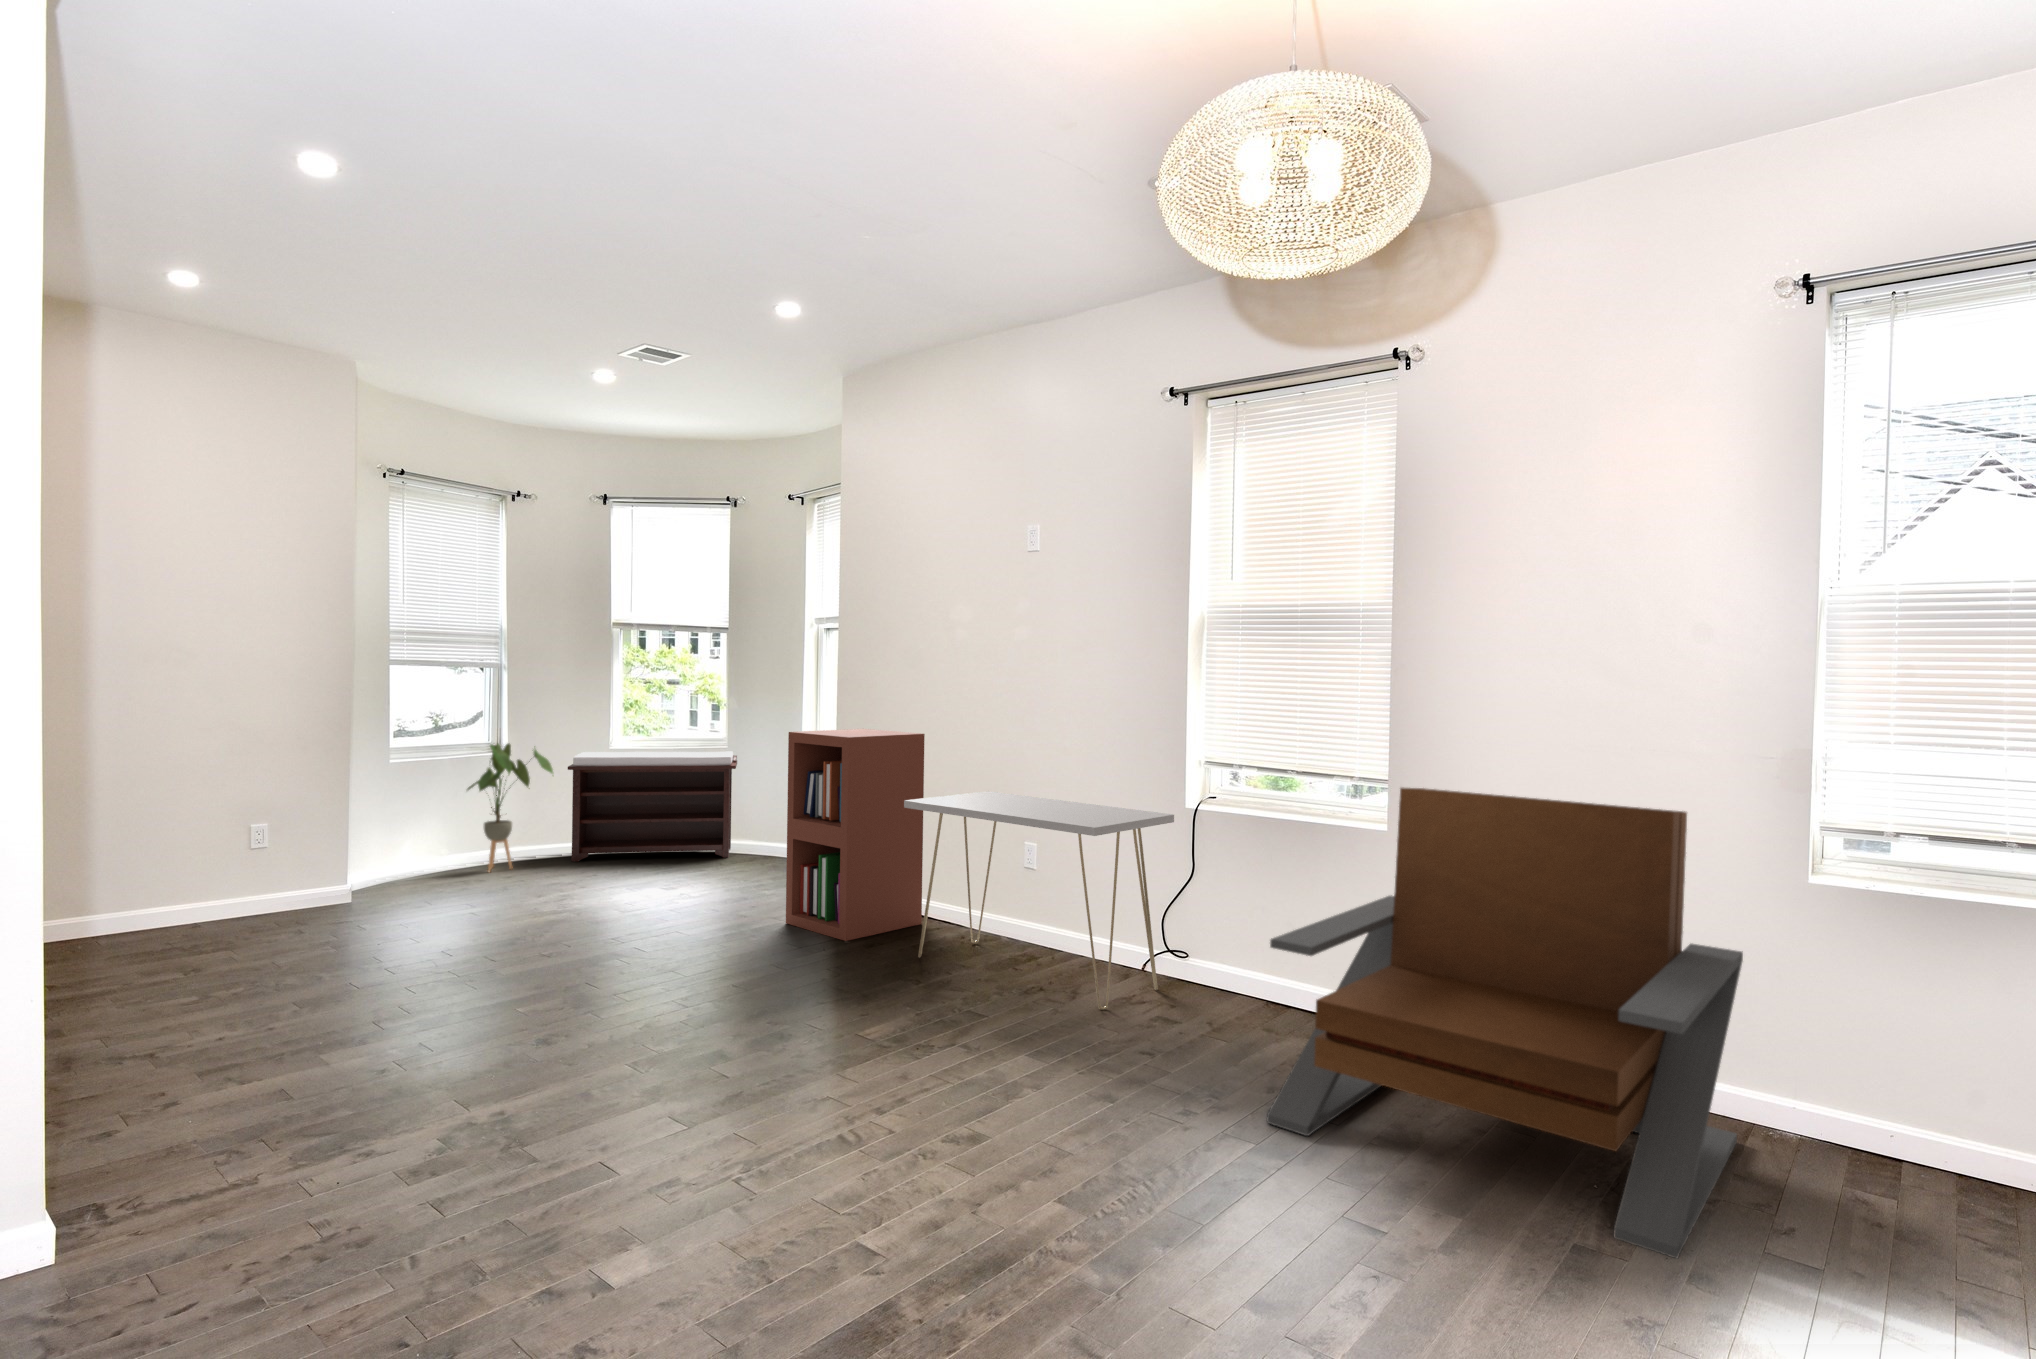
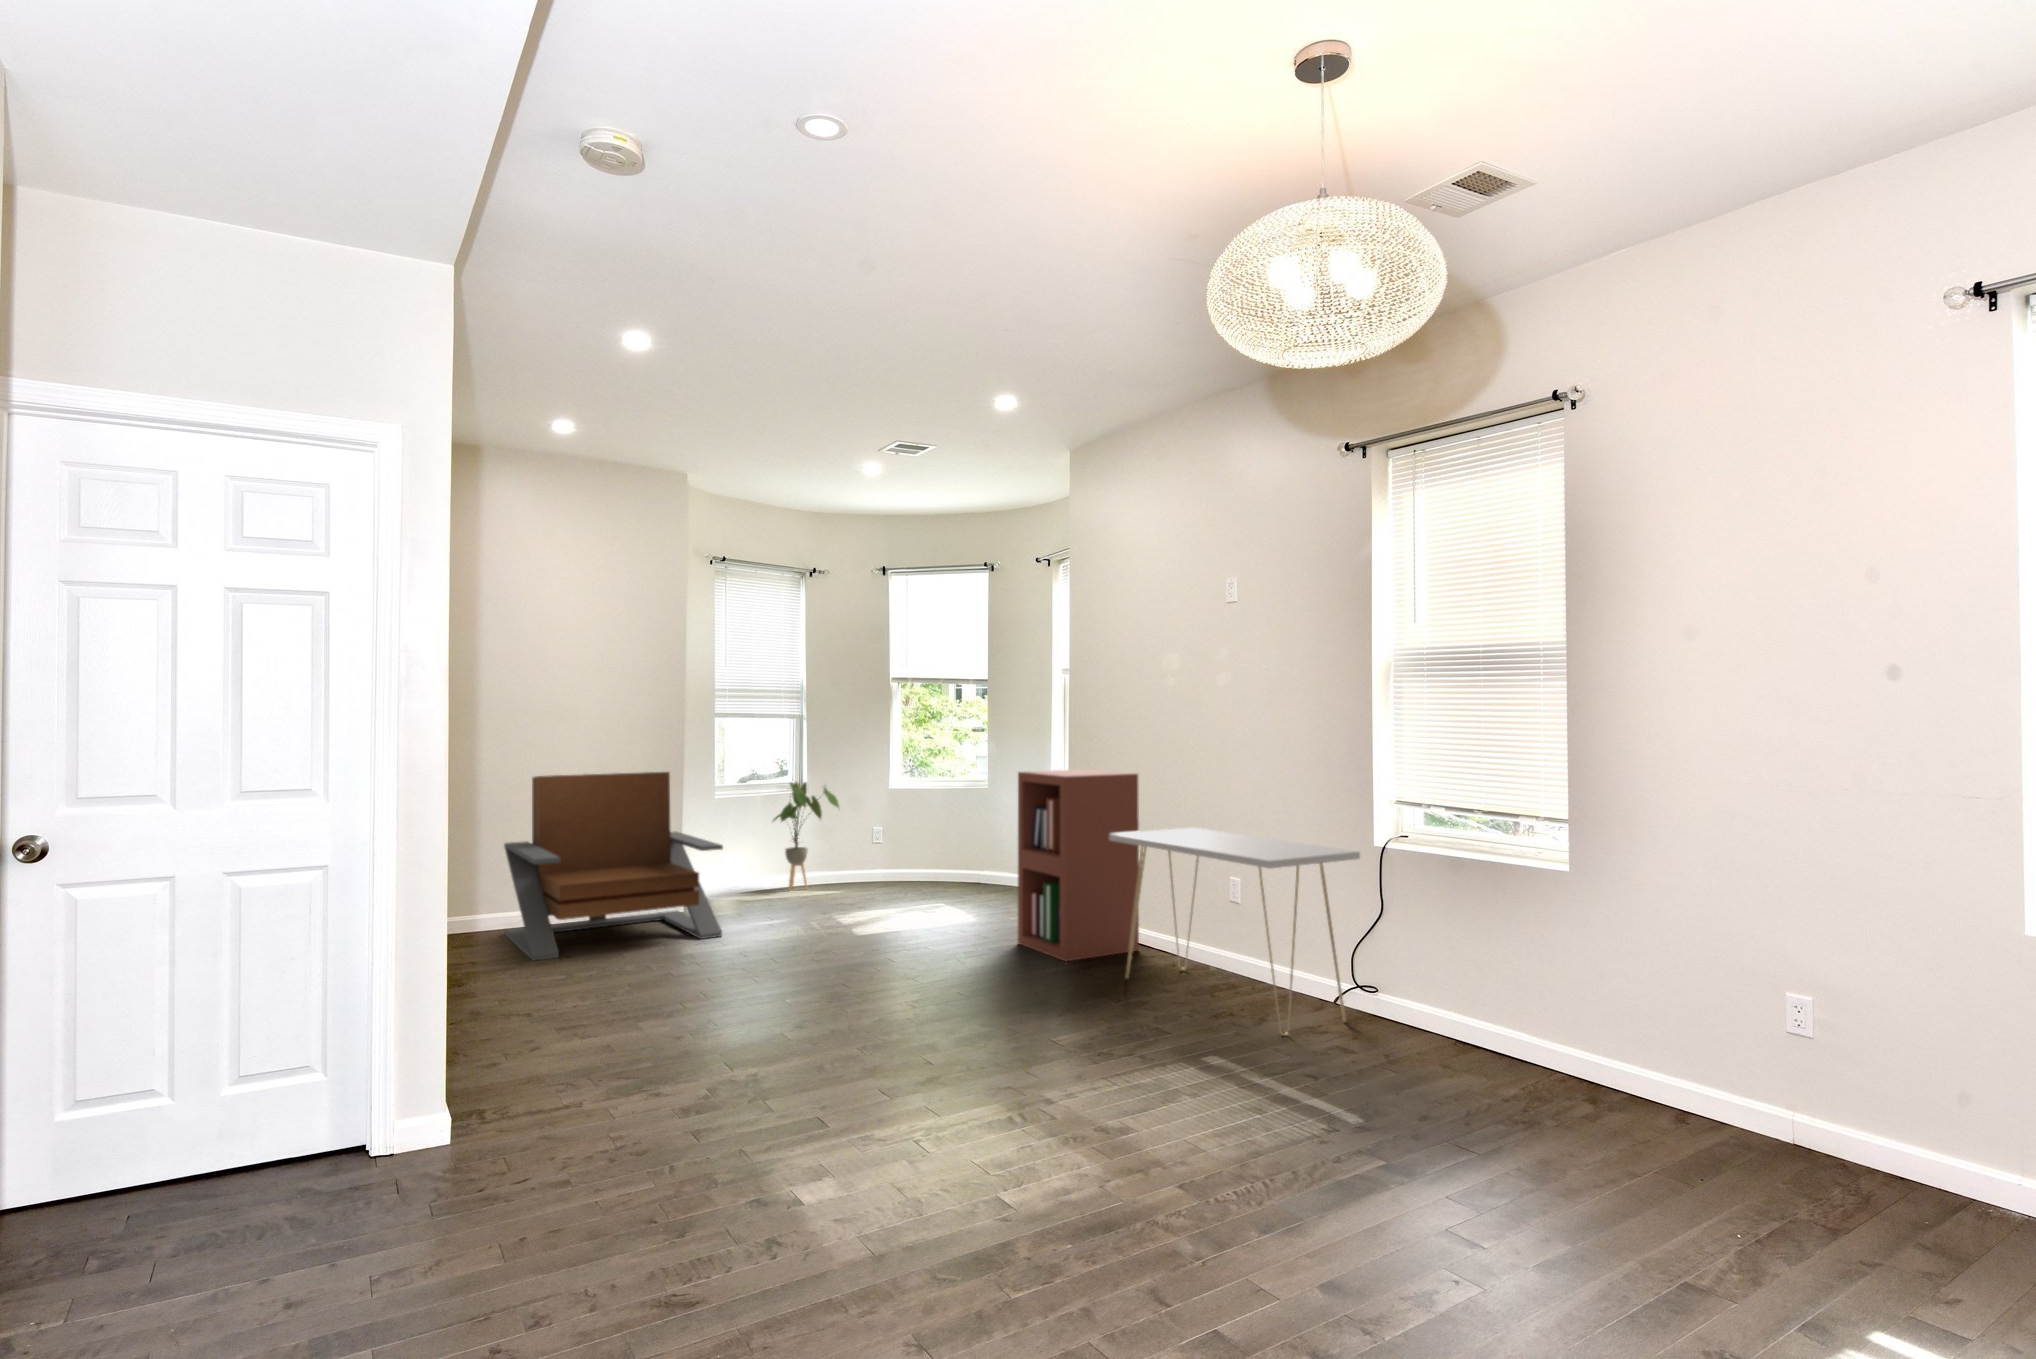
bench: present [568,752,737,862] -> none [852,790,995,886]
lounge chair: present [1267,788,1743,1258] -> present [504,772,723,960]

